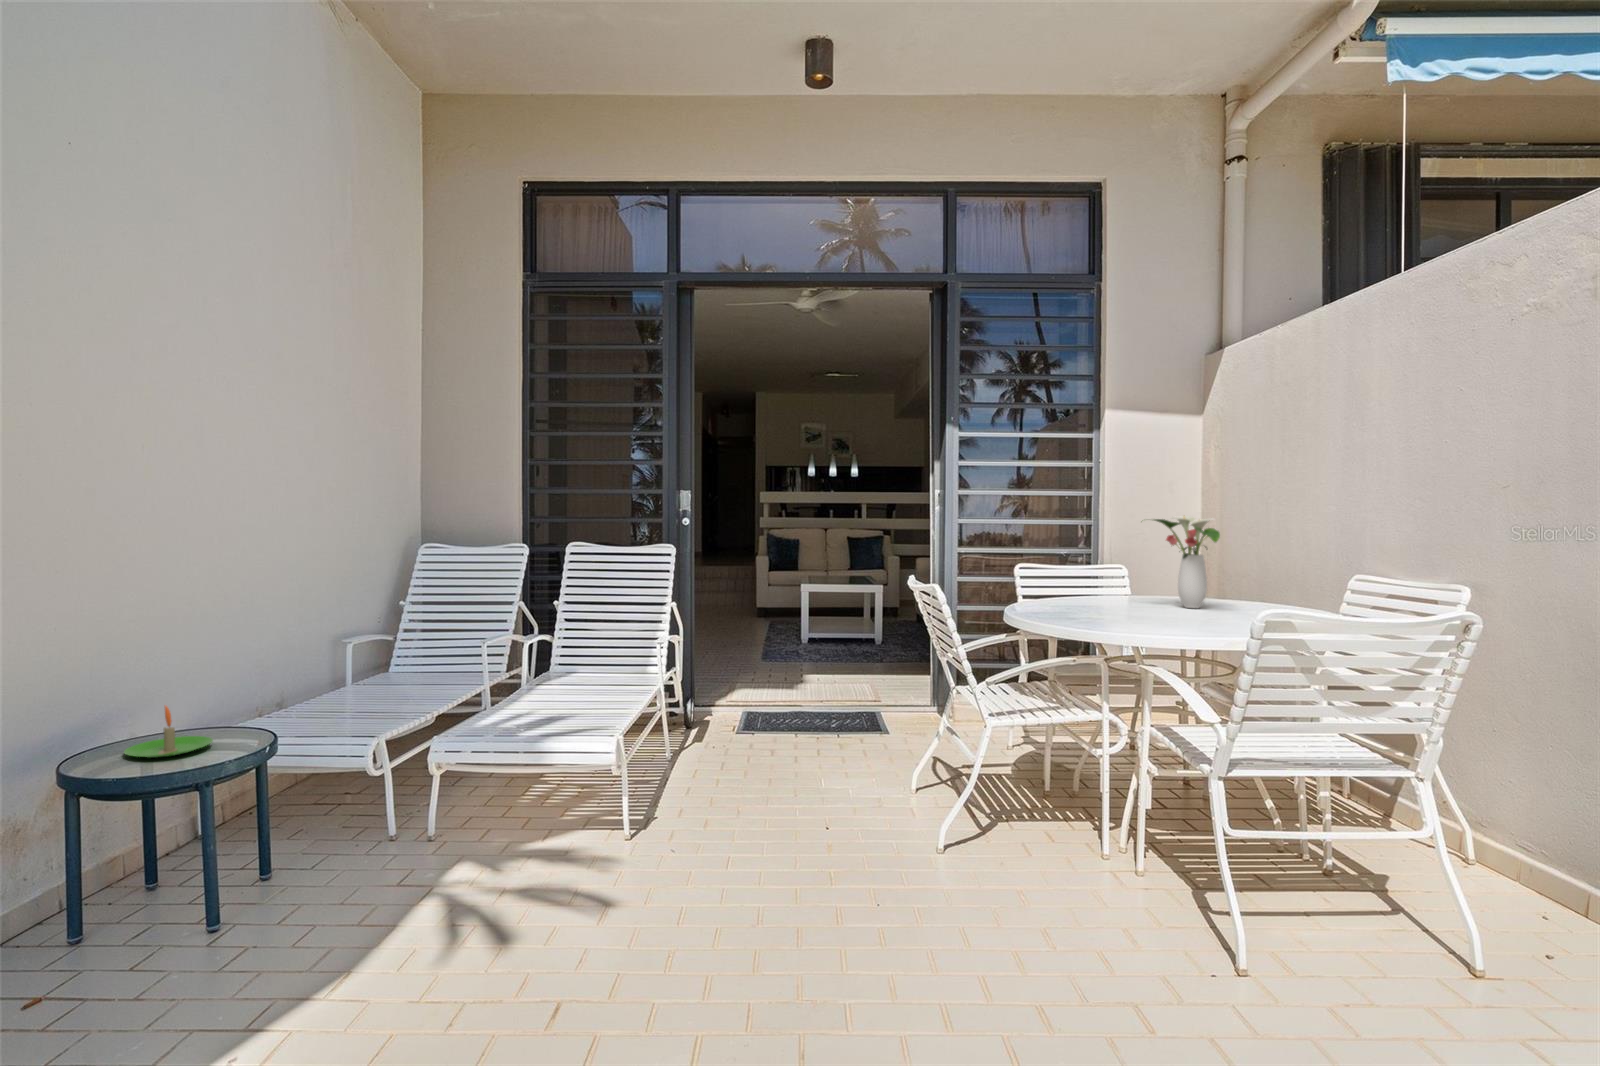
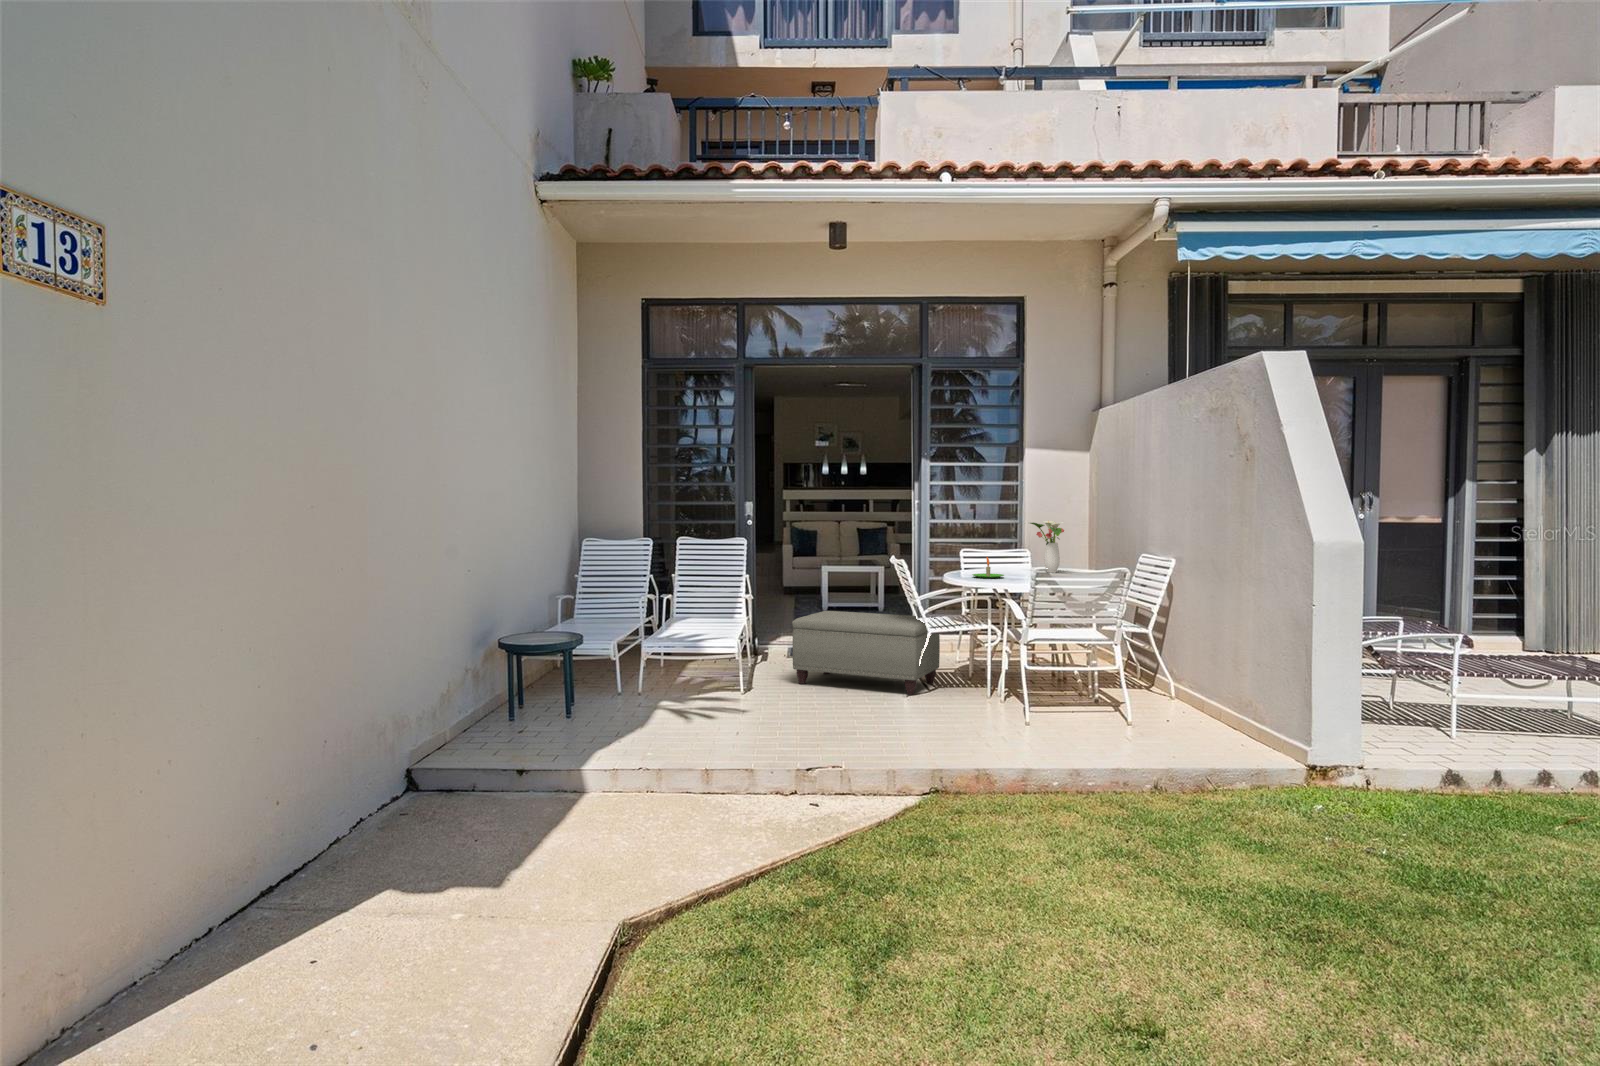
ottoman: none [730,668,992,840] -> present [792,611,940,695]
candle: present [124,706,213,758] -> present [972,557,1004,578]

